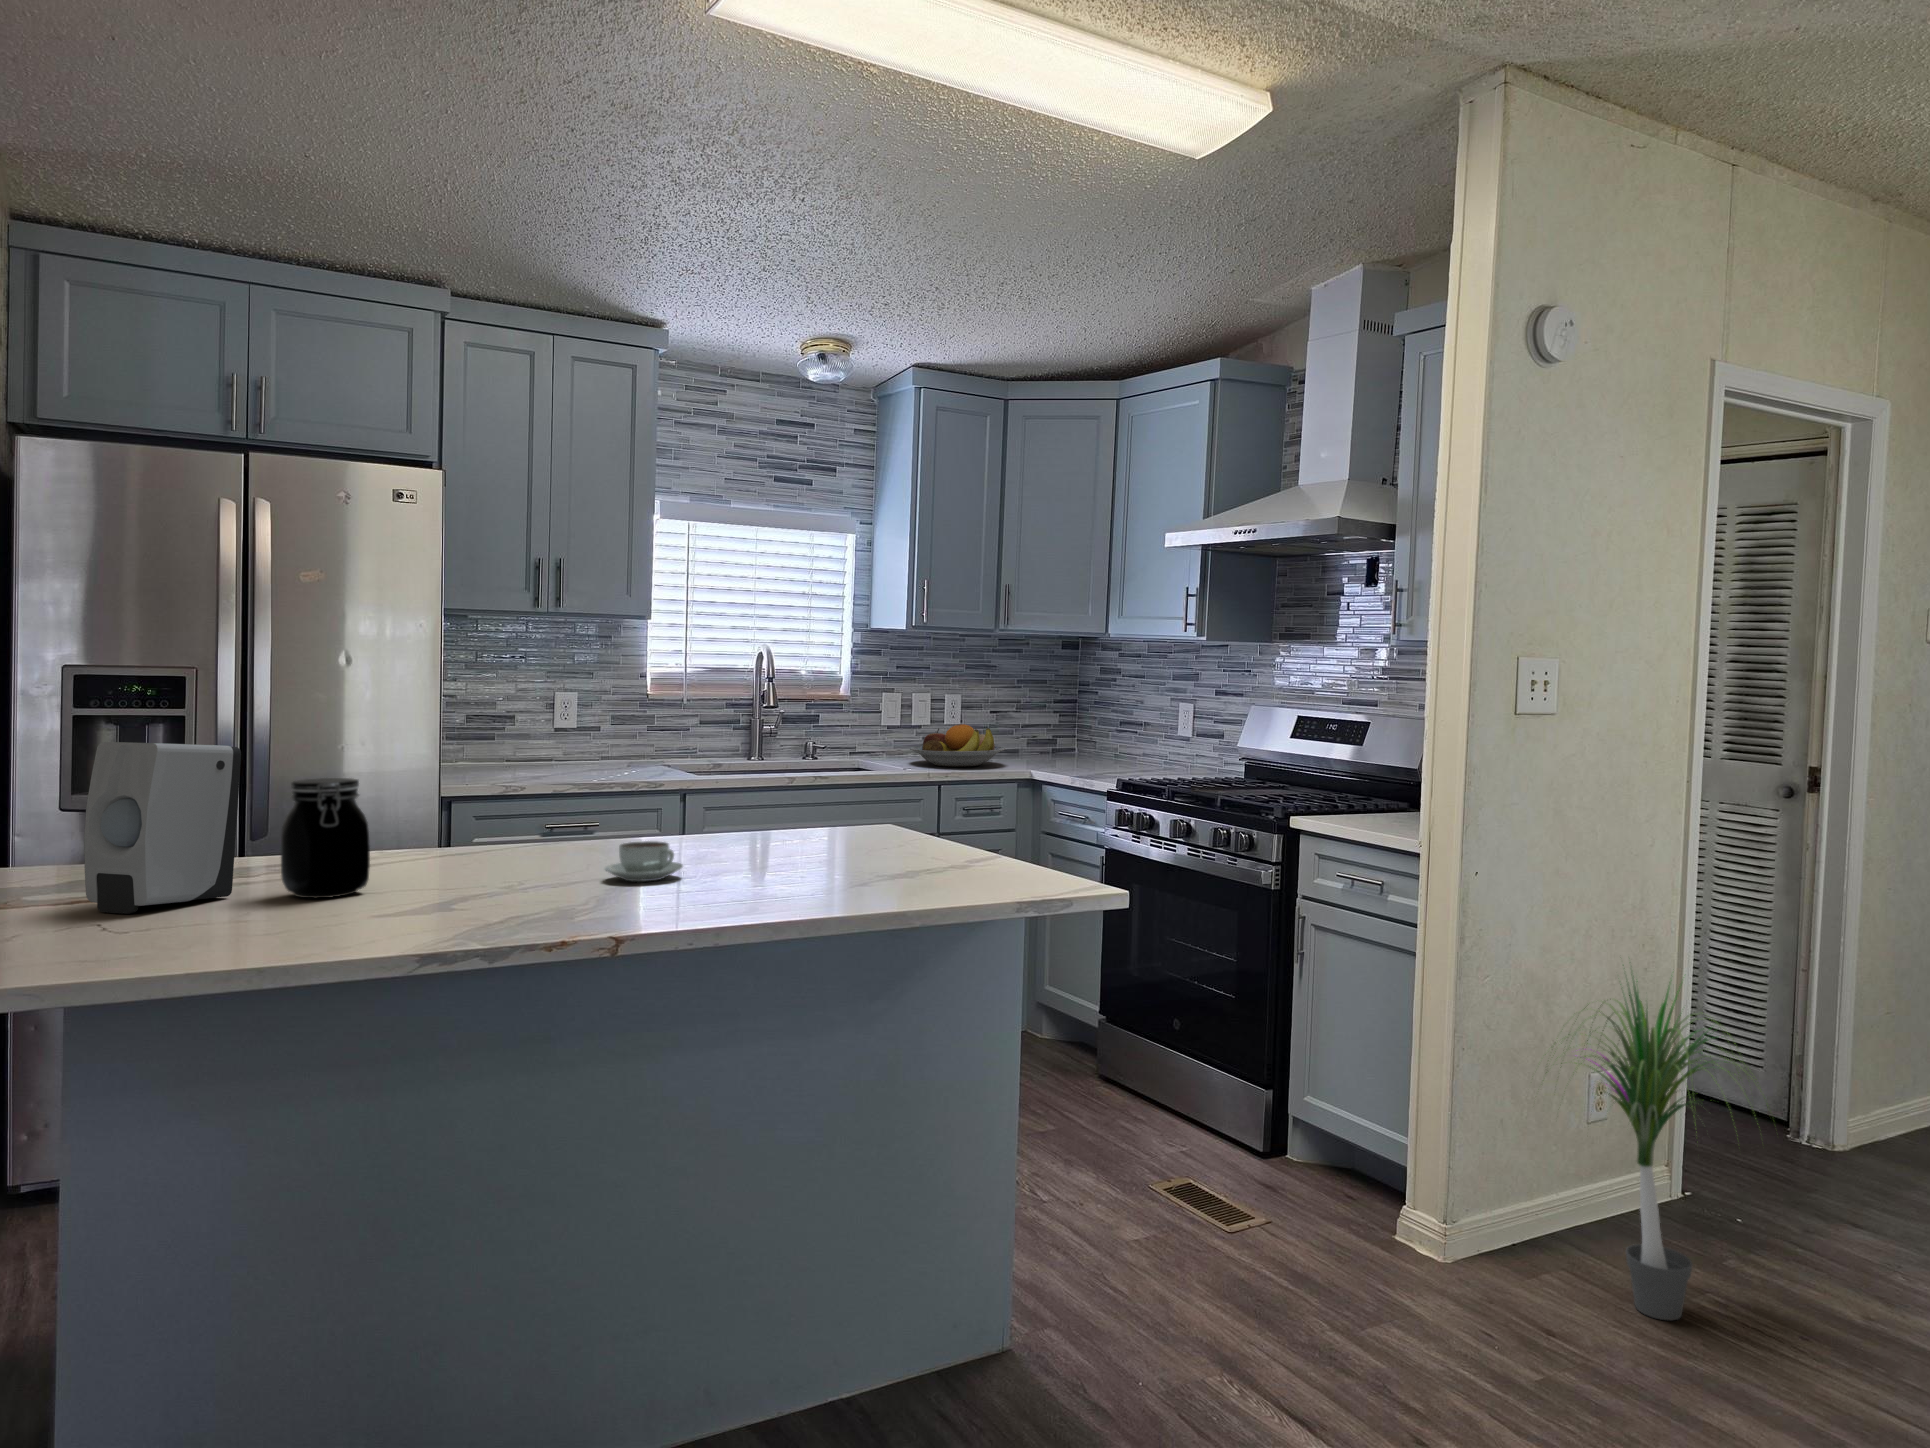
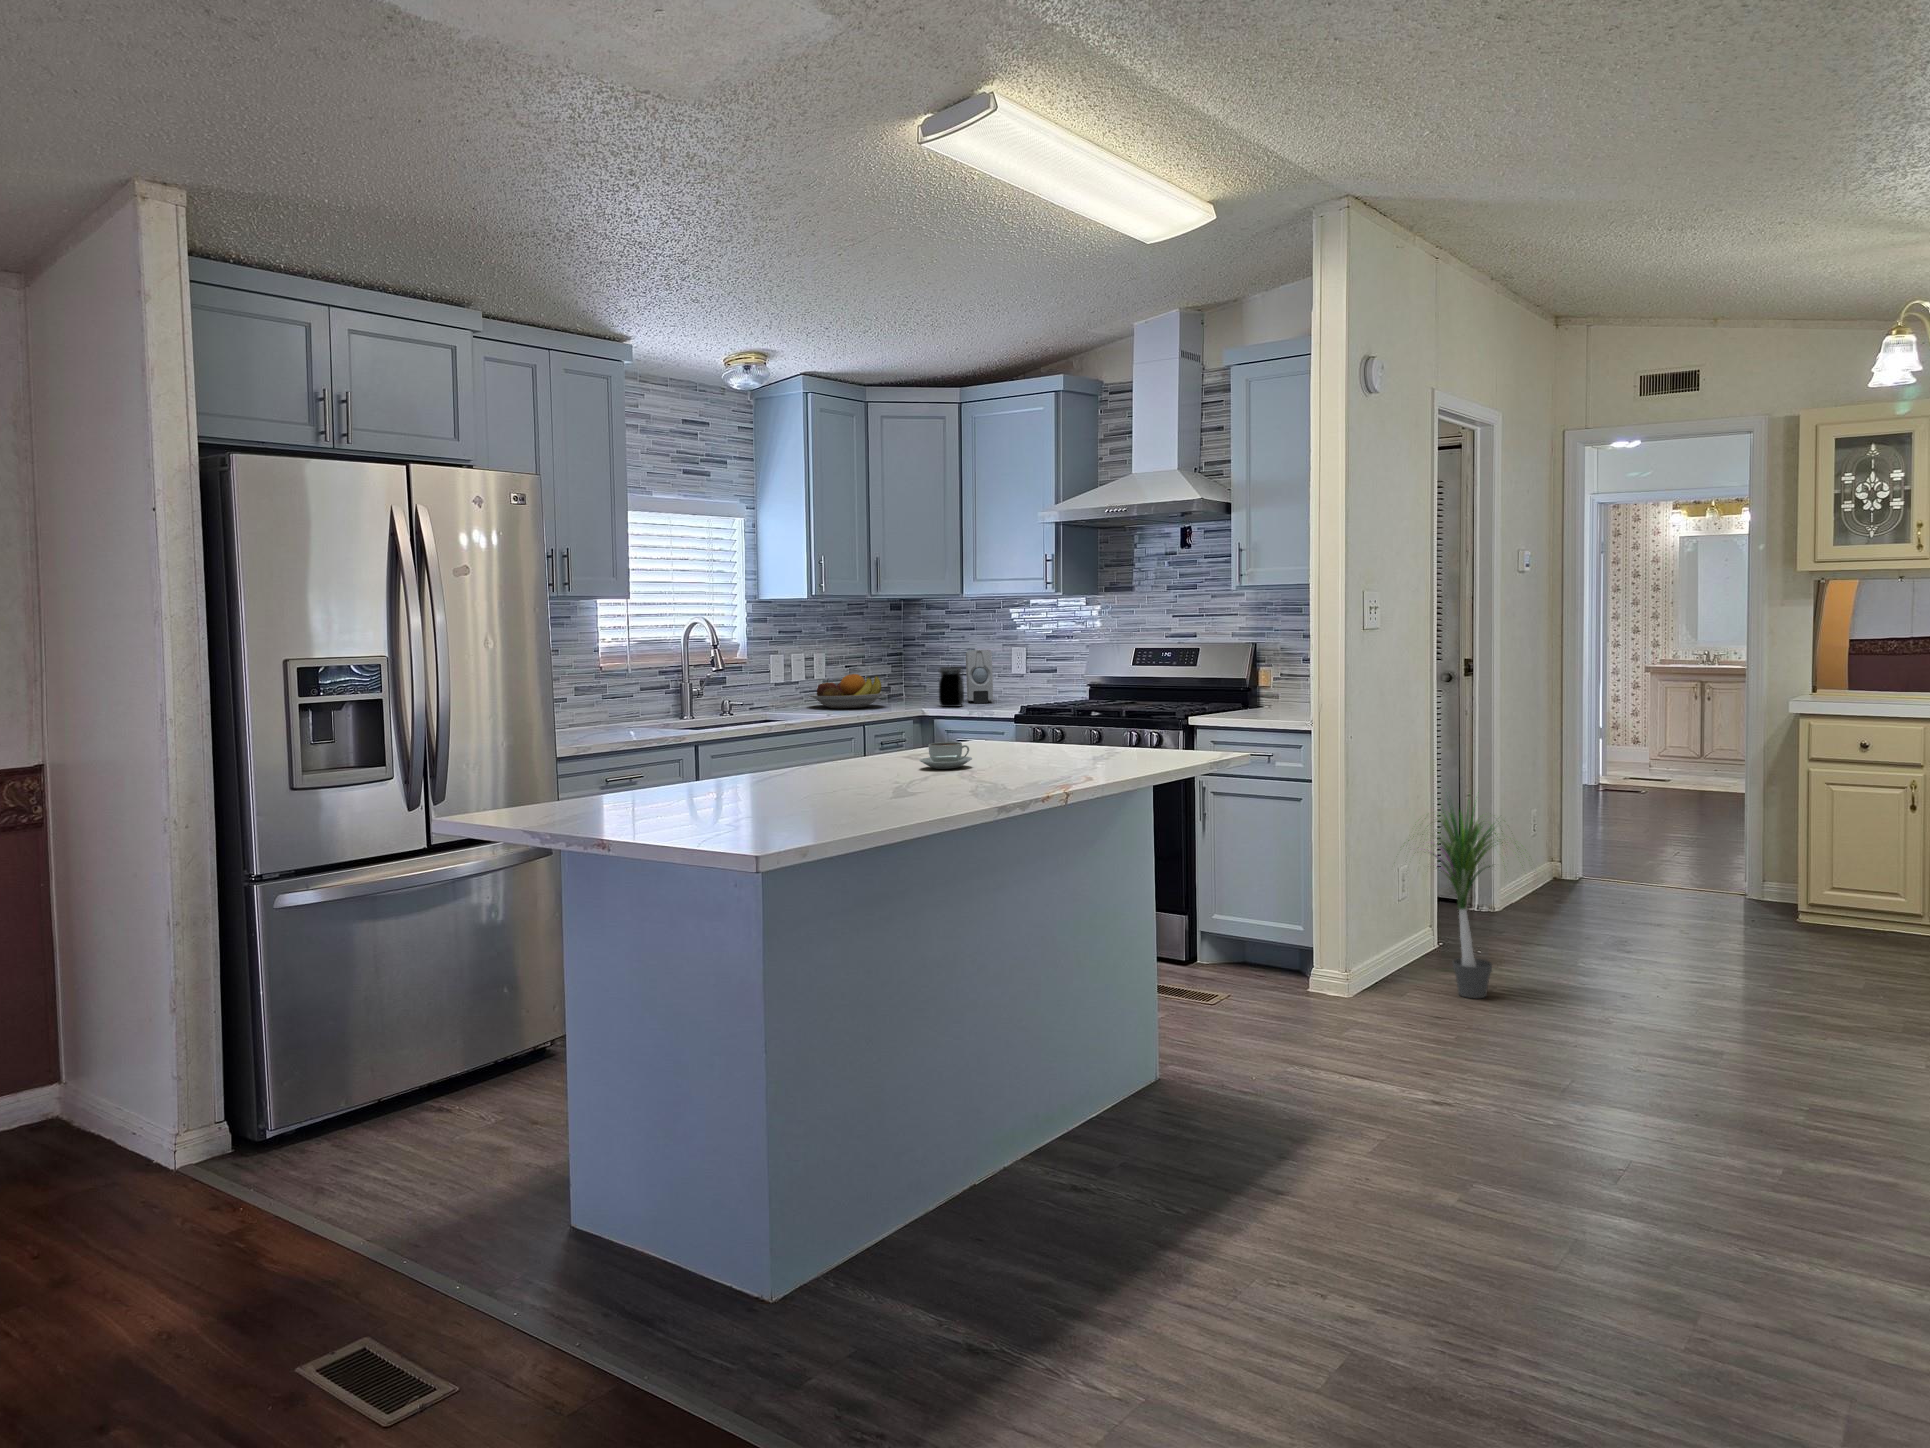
soap dispenser: present [84,742,241,914] -> present [966,650,993,703]
jar: present [281,778,370,898] -> present [939,666,964,707]

